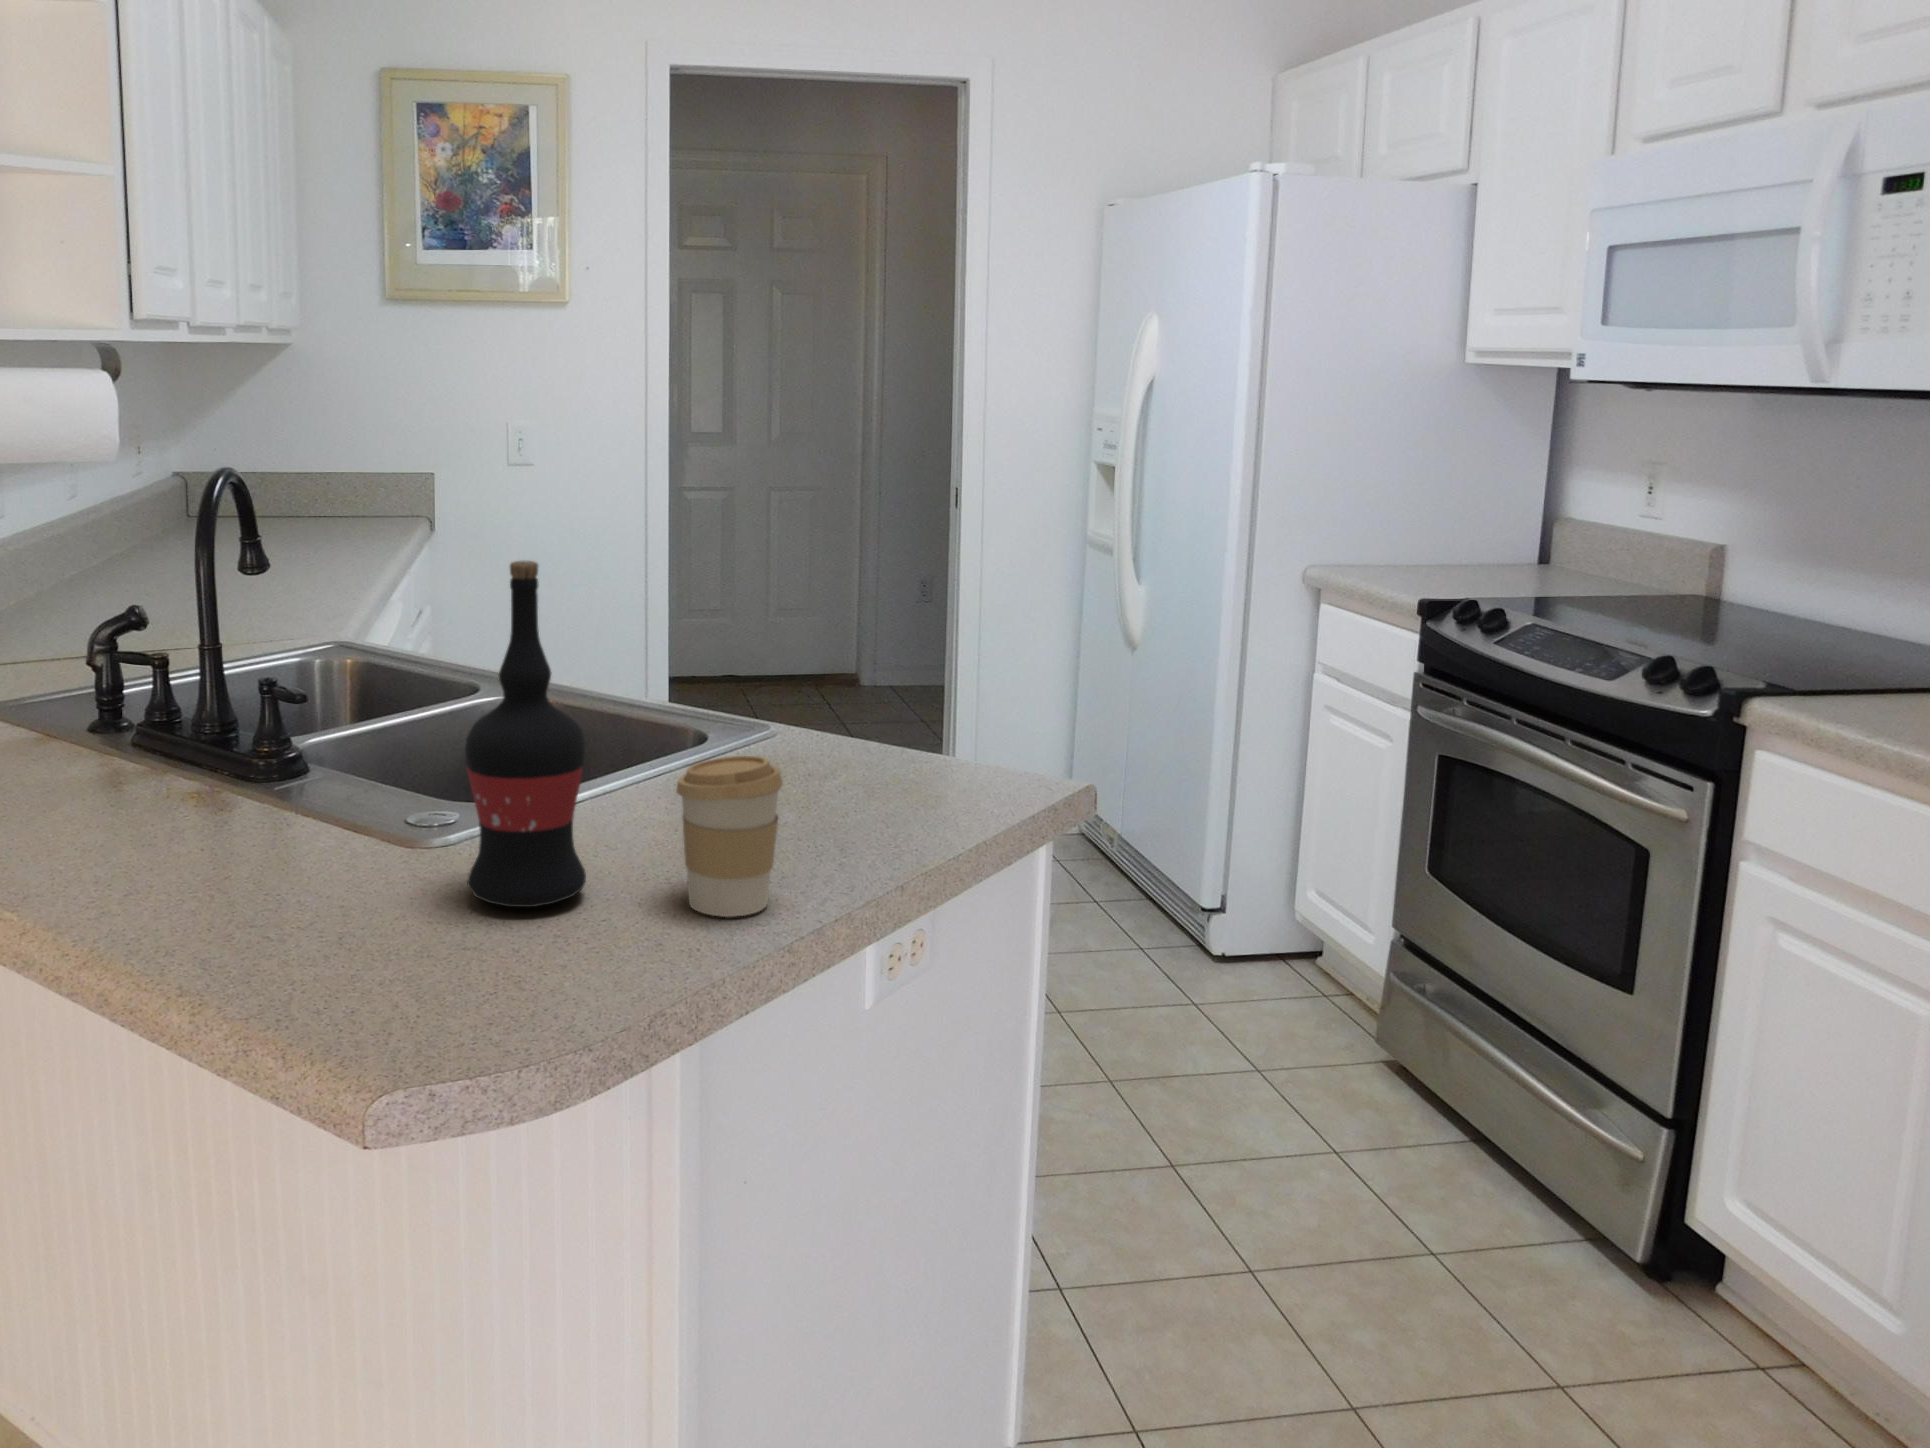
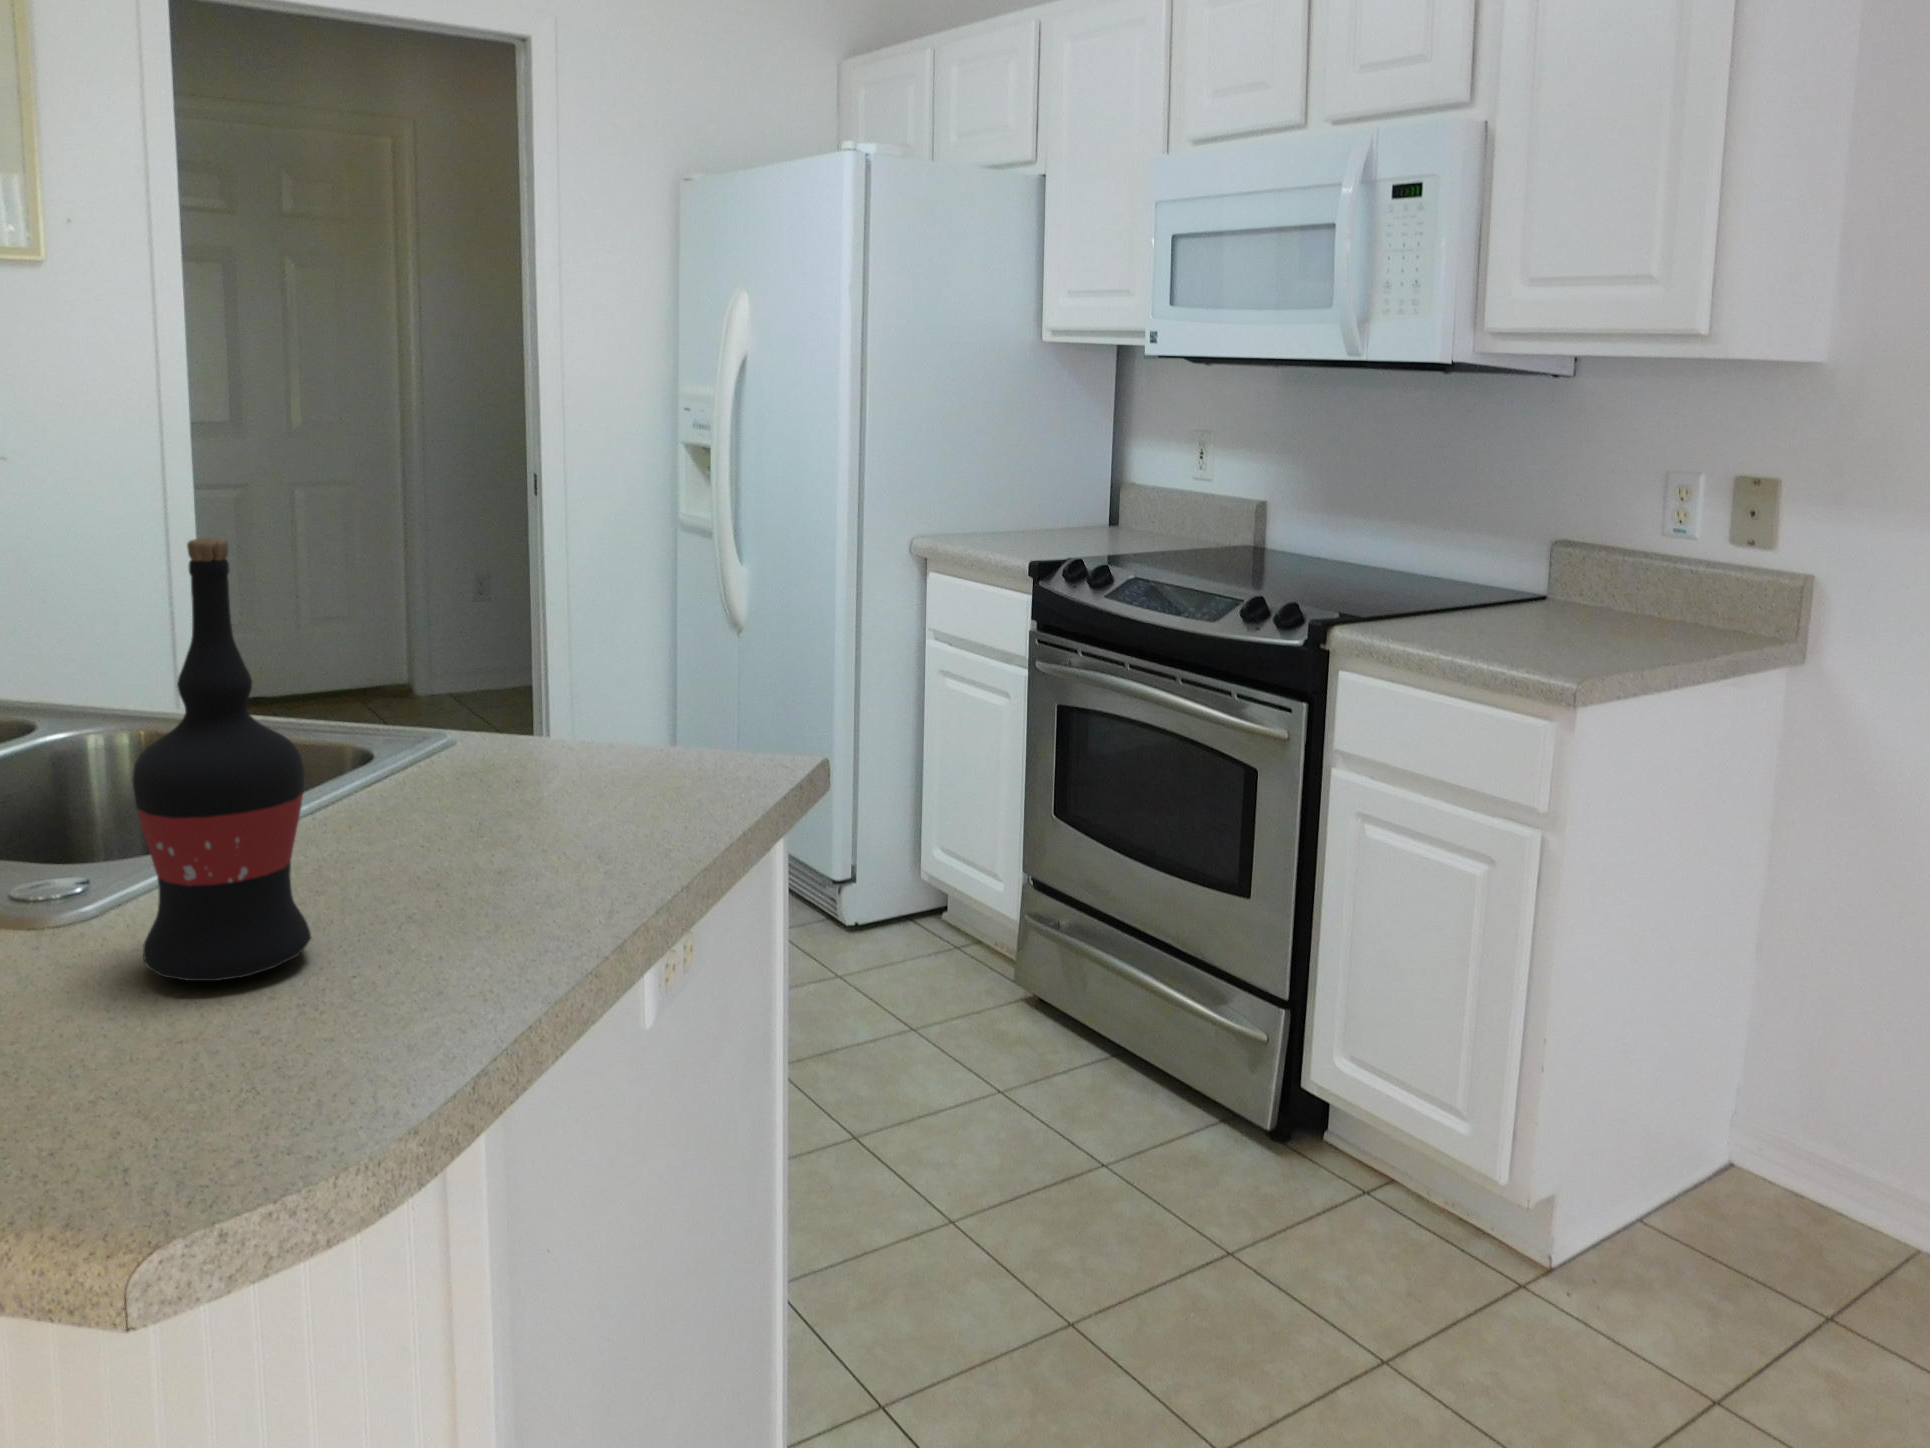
coffee cup: present [676,756,783,917] -> none [427,757,561,950]

